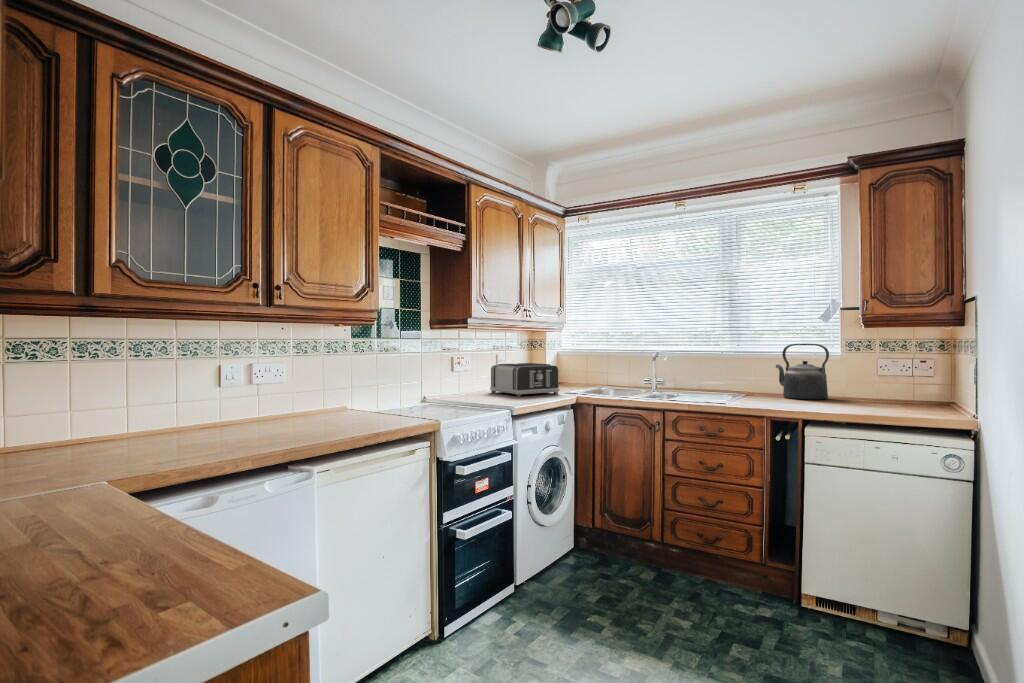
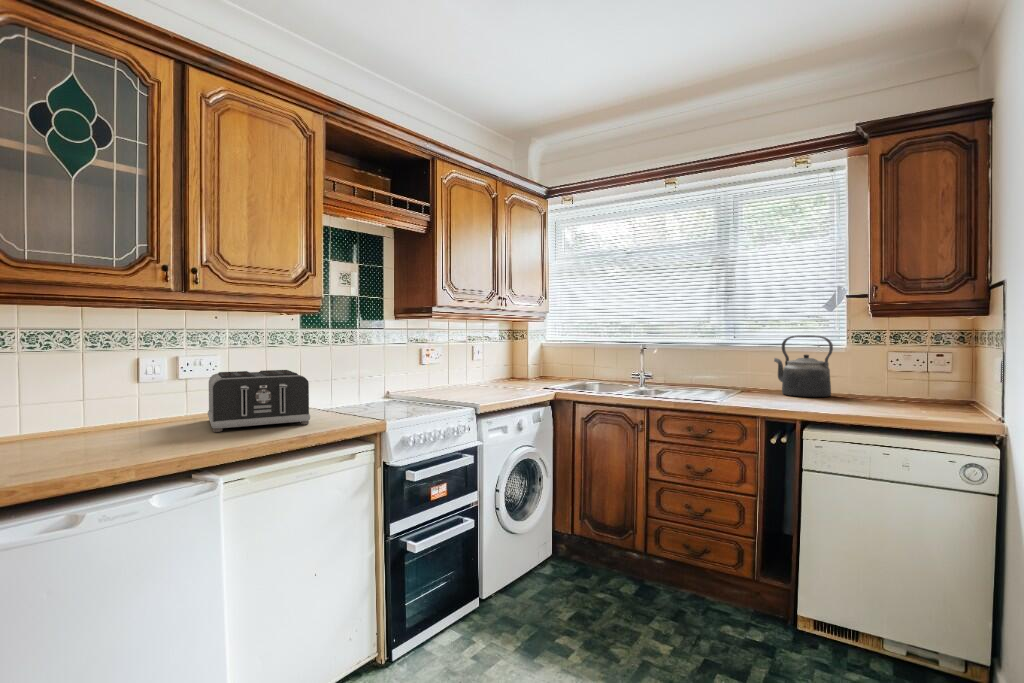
toaster: present [490,363,559,397] -> present [208,370,310,432]

